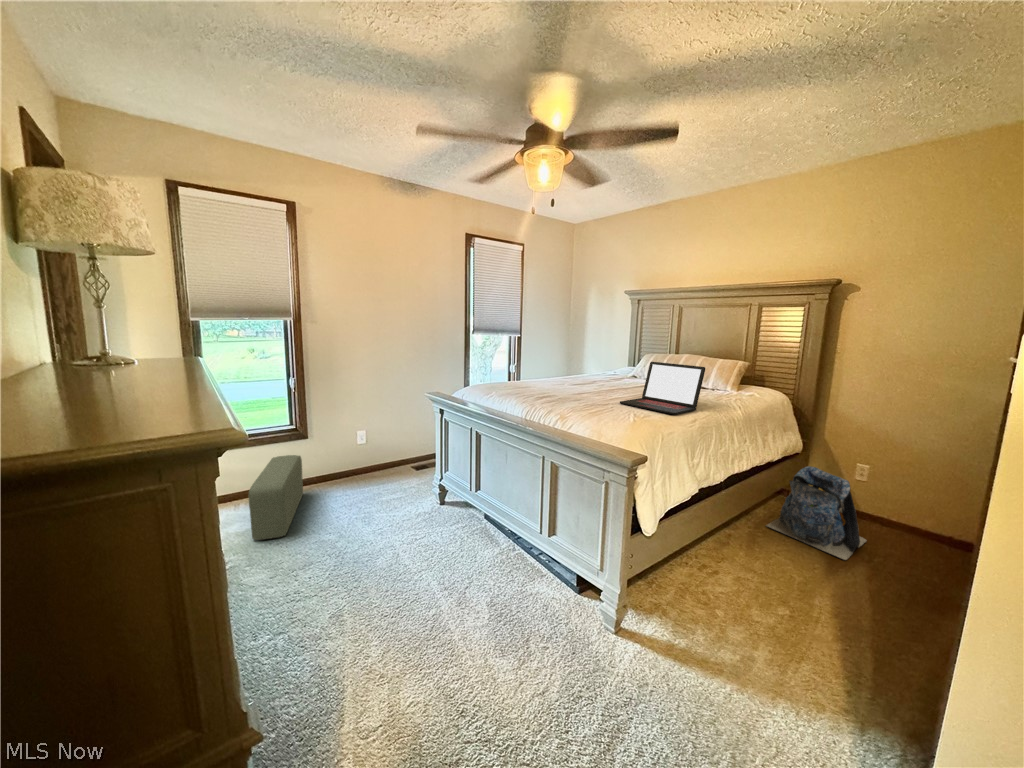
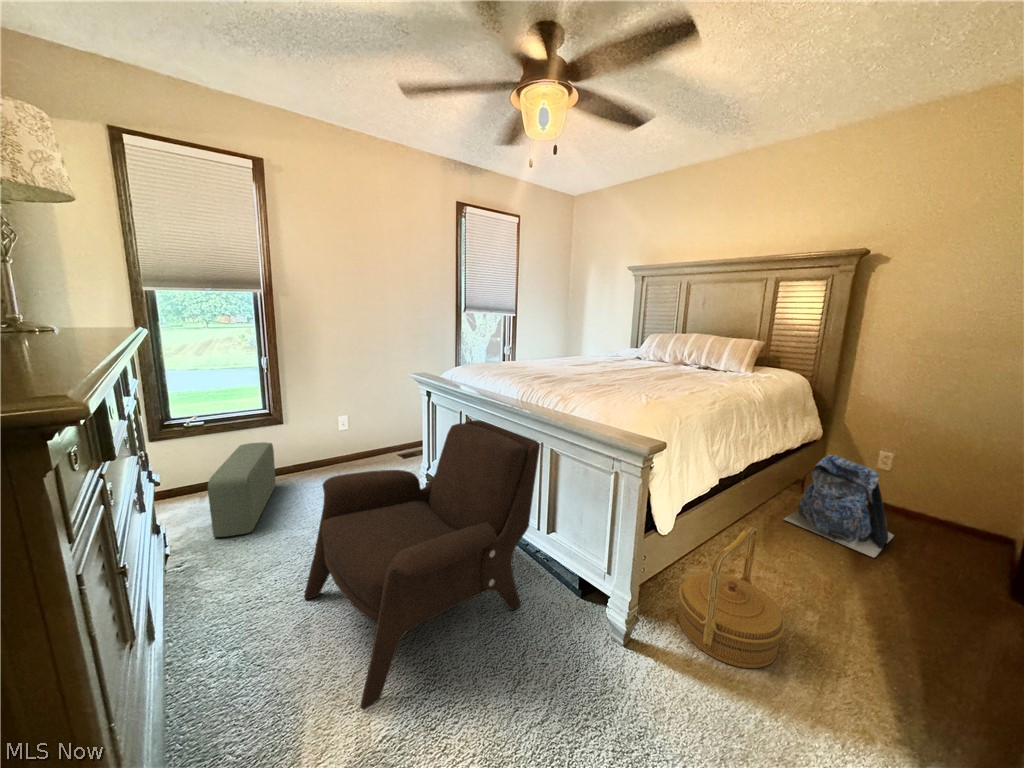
laptop: present [620,362,705,415] -> none [627,338,726,396]
armchair: none [336,436,541,682] -> present [304,420,540,709]
woven basket: none [664,529,755,653] -> present [679,526,785,668]

